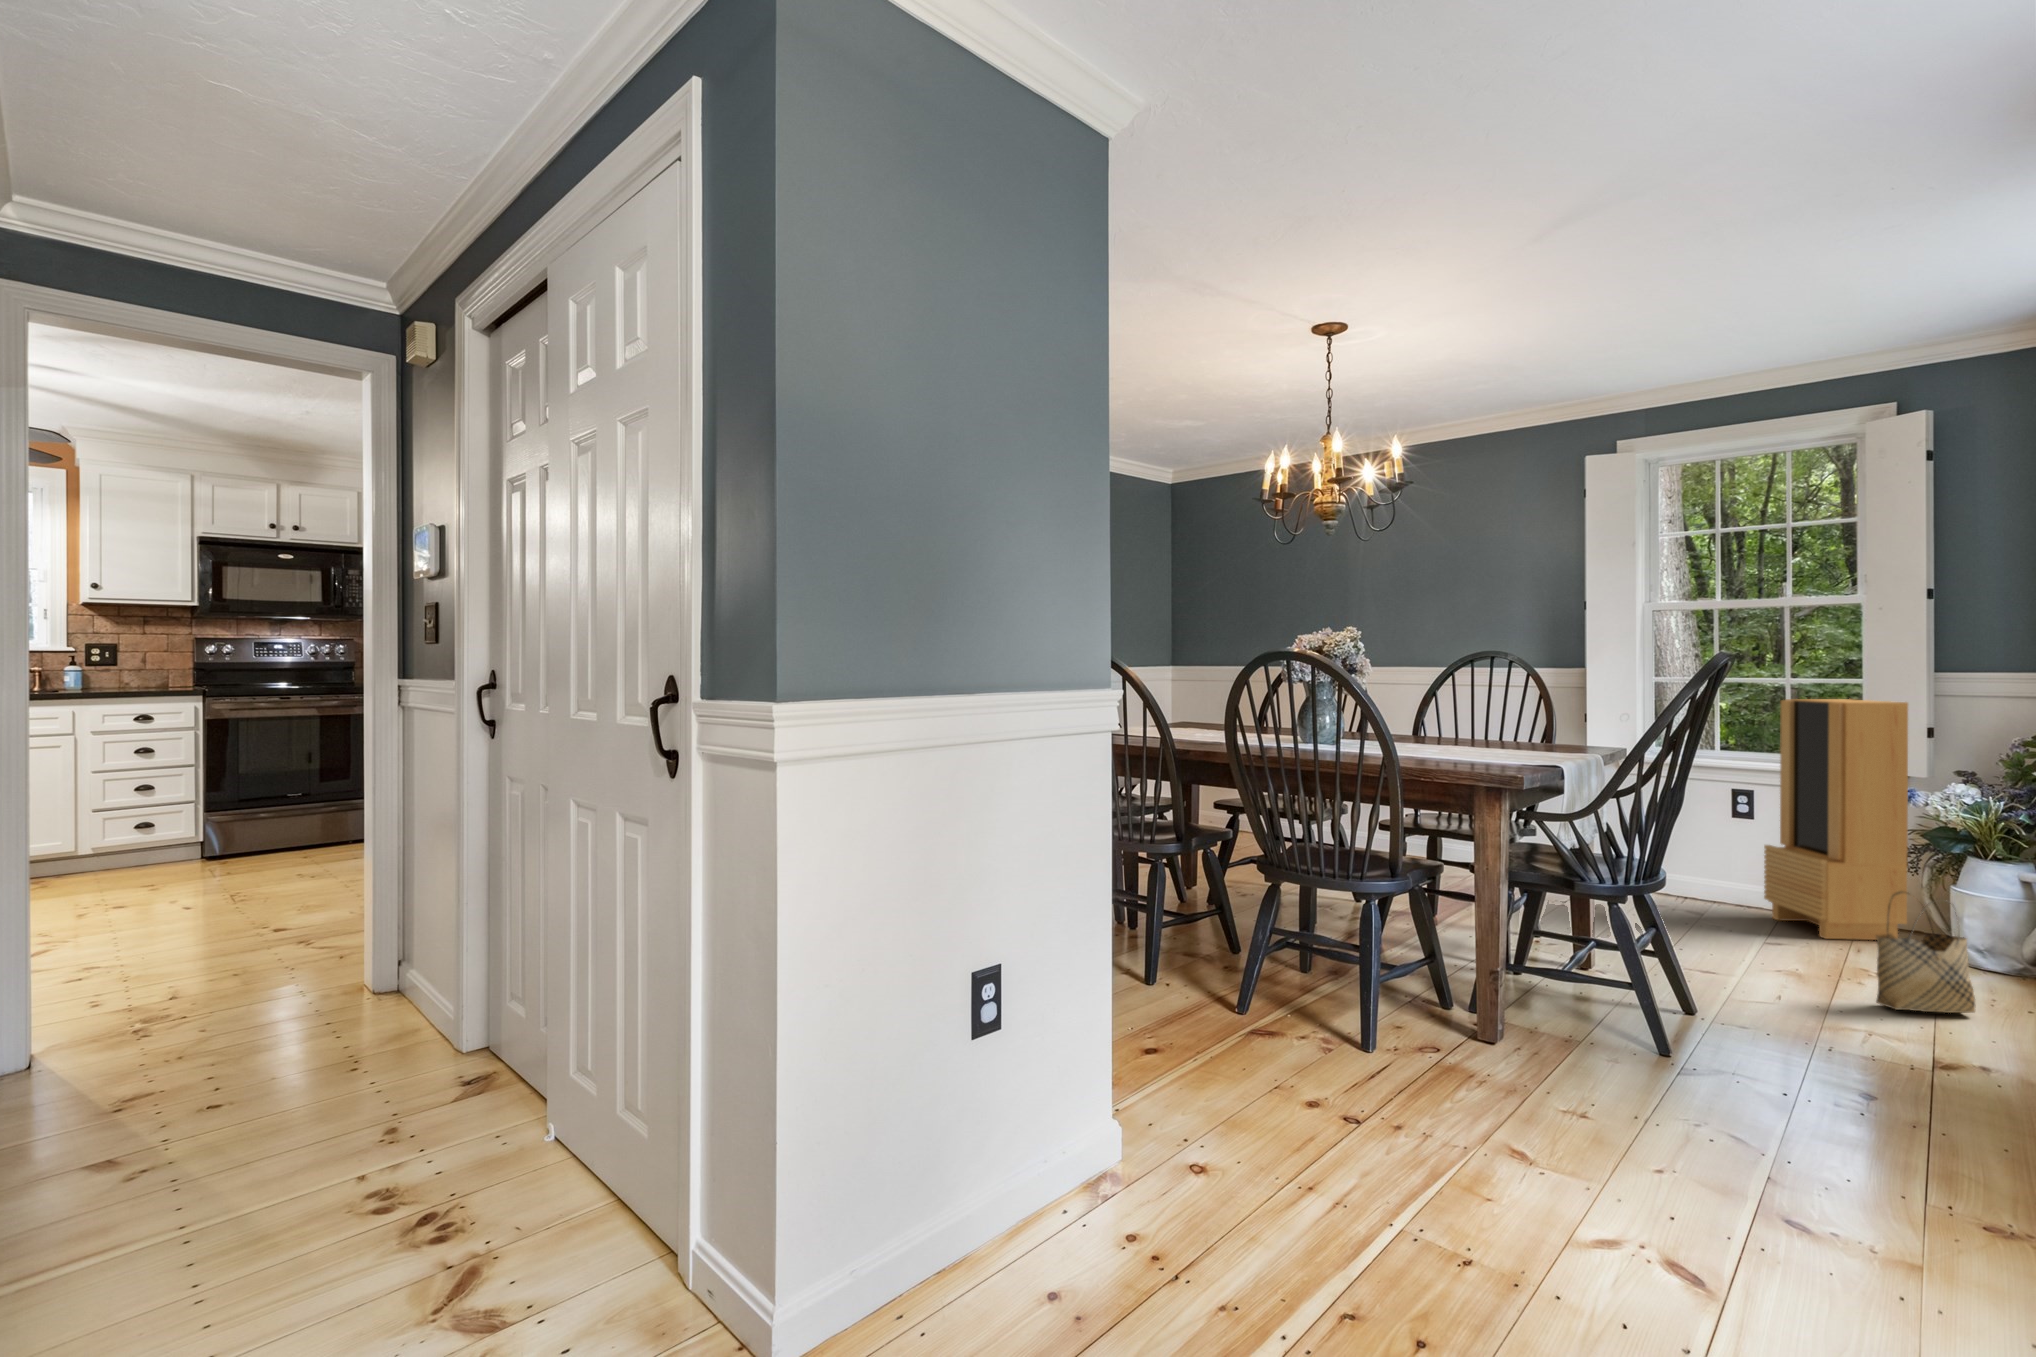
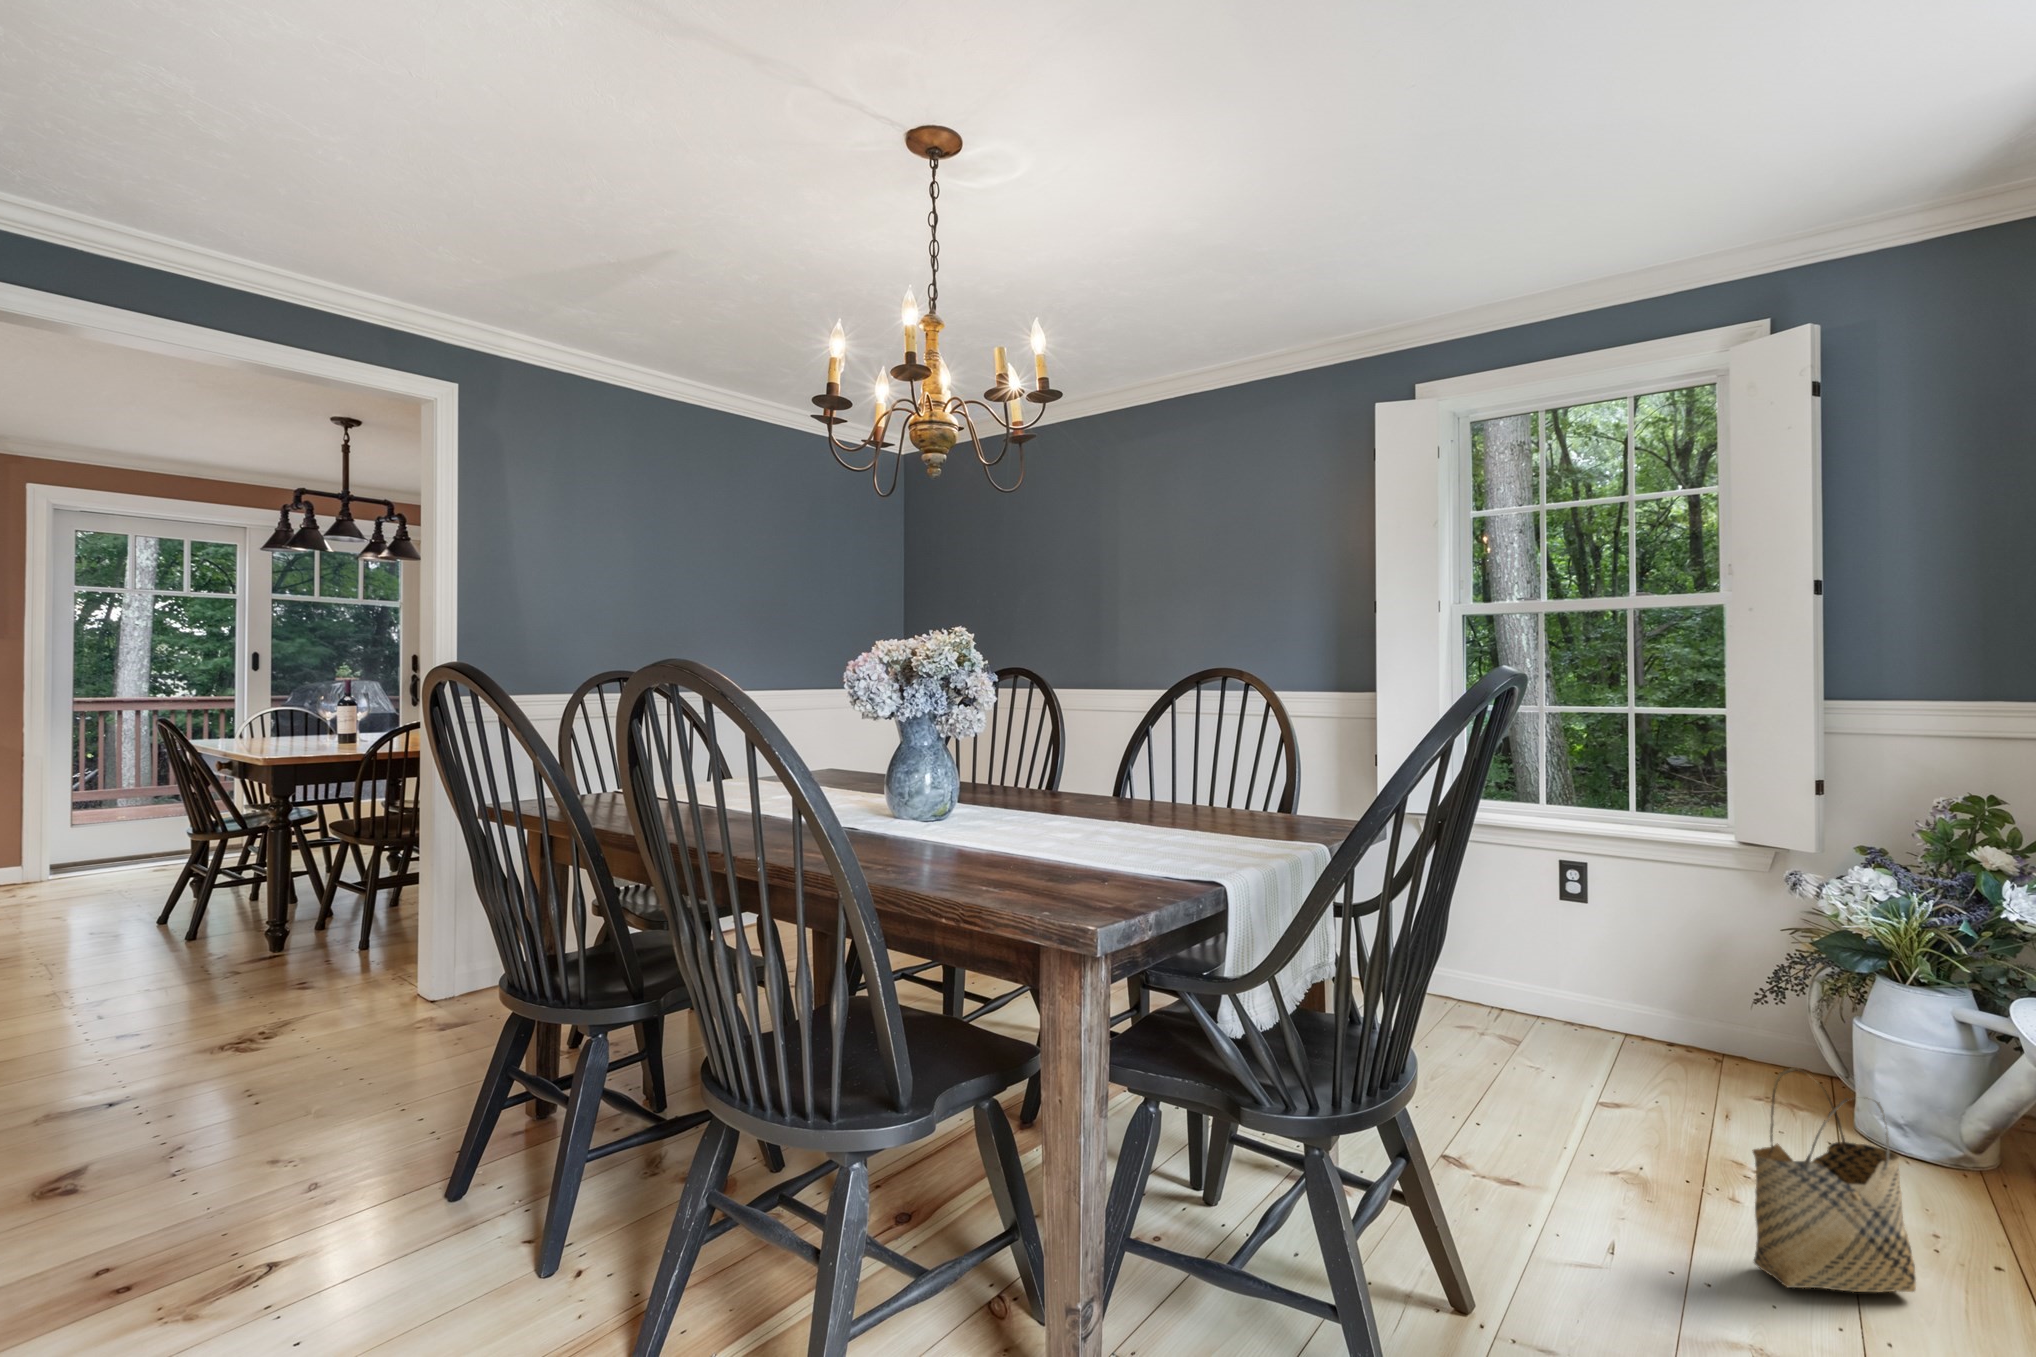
storage cabinet: present [1764,699,1908,940] -> none [1597,735,1792,1095]

